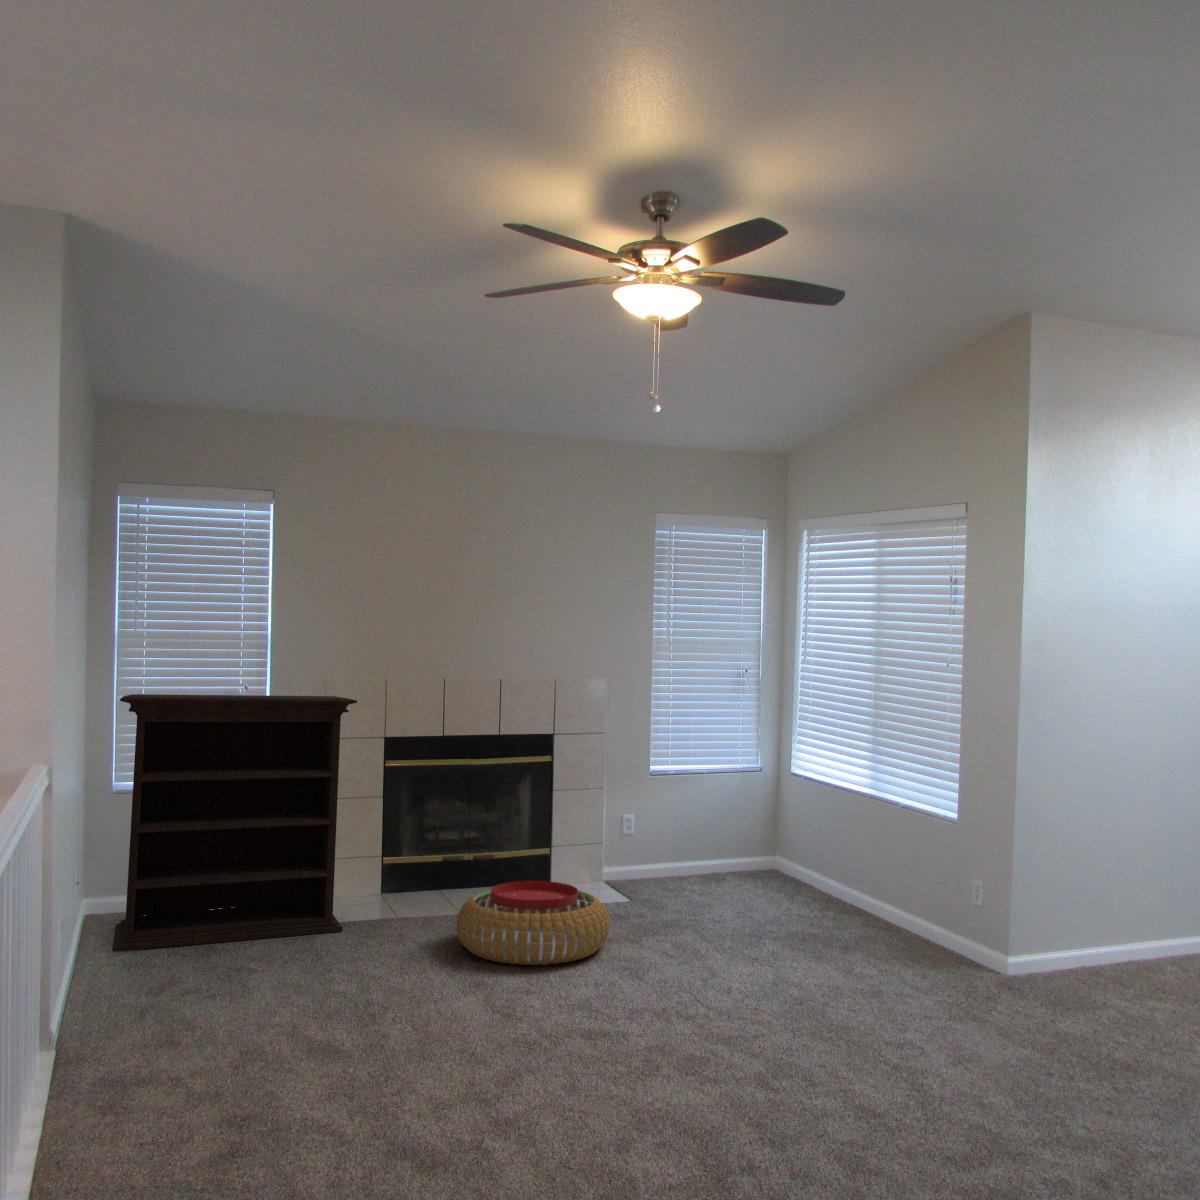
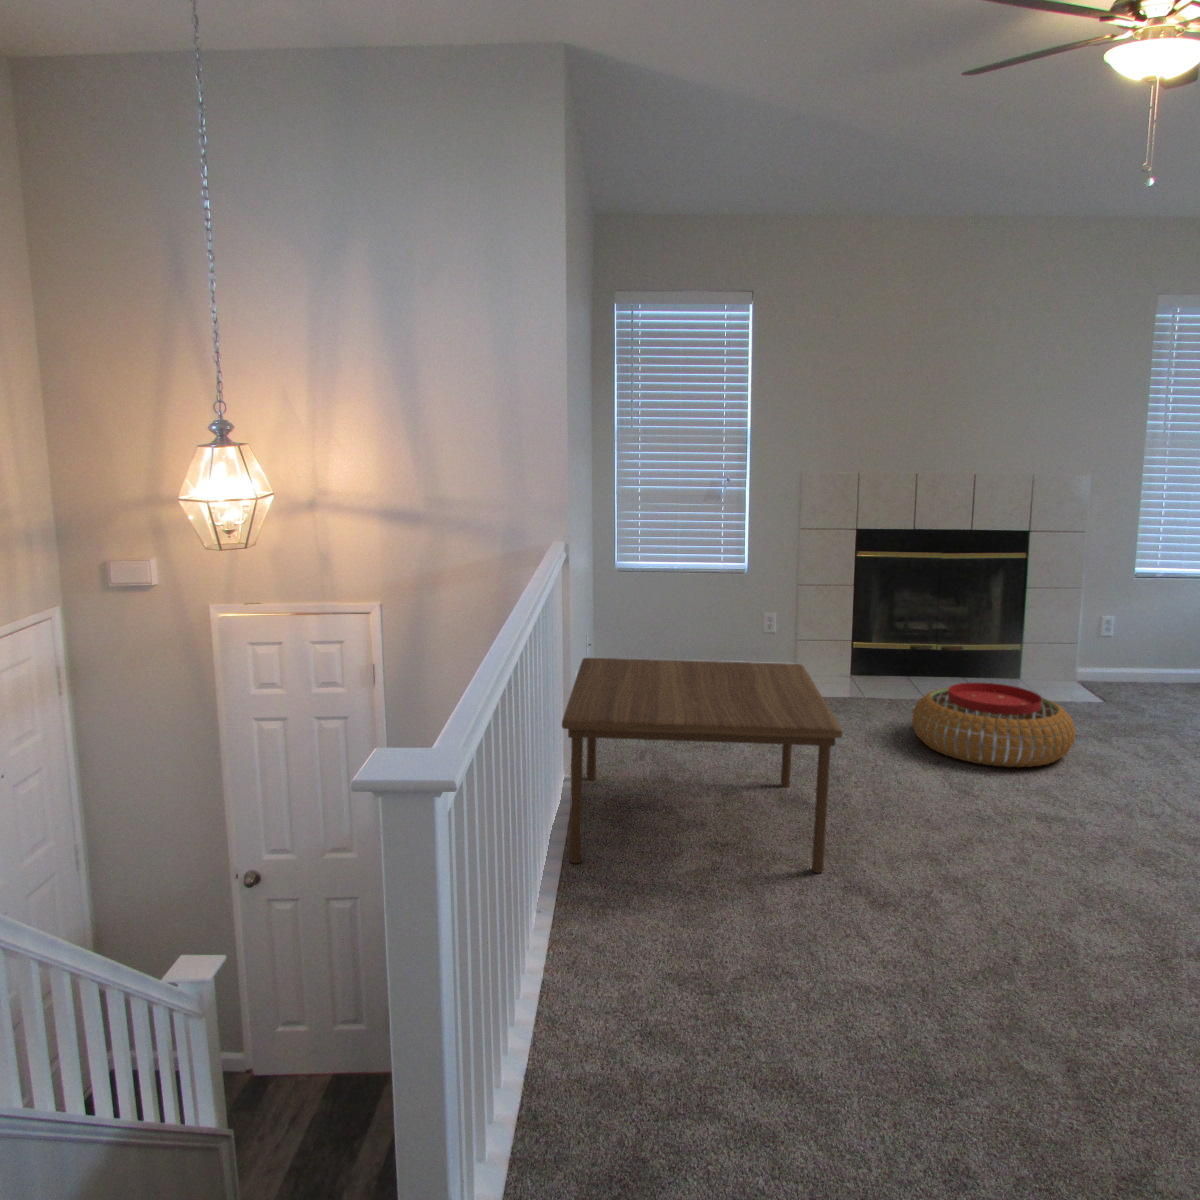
bookshelf: present [112,694,357,952] -> none [620,487,825,707]
coffee table: none [45,874,407,1174] -> present [562,658,842,873]

